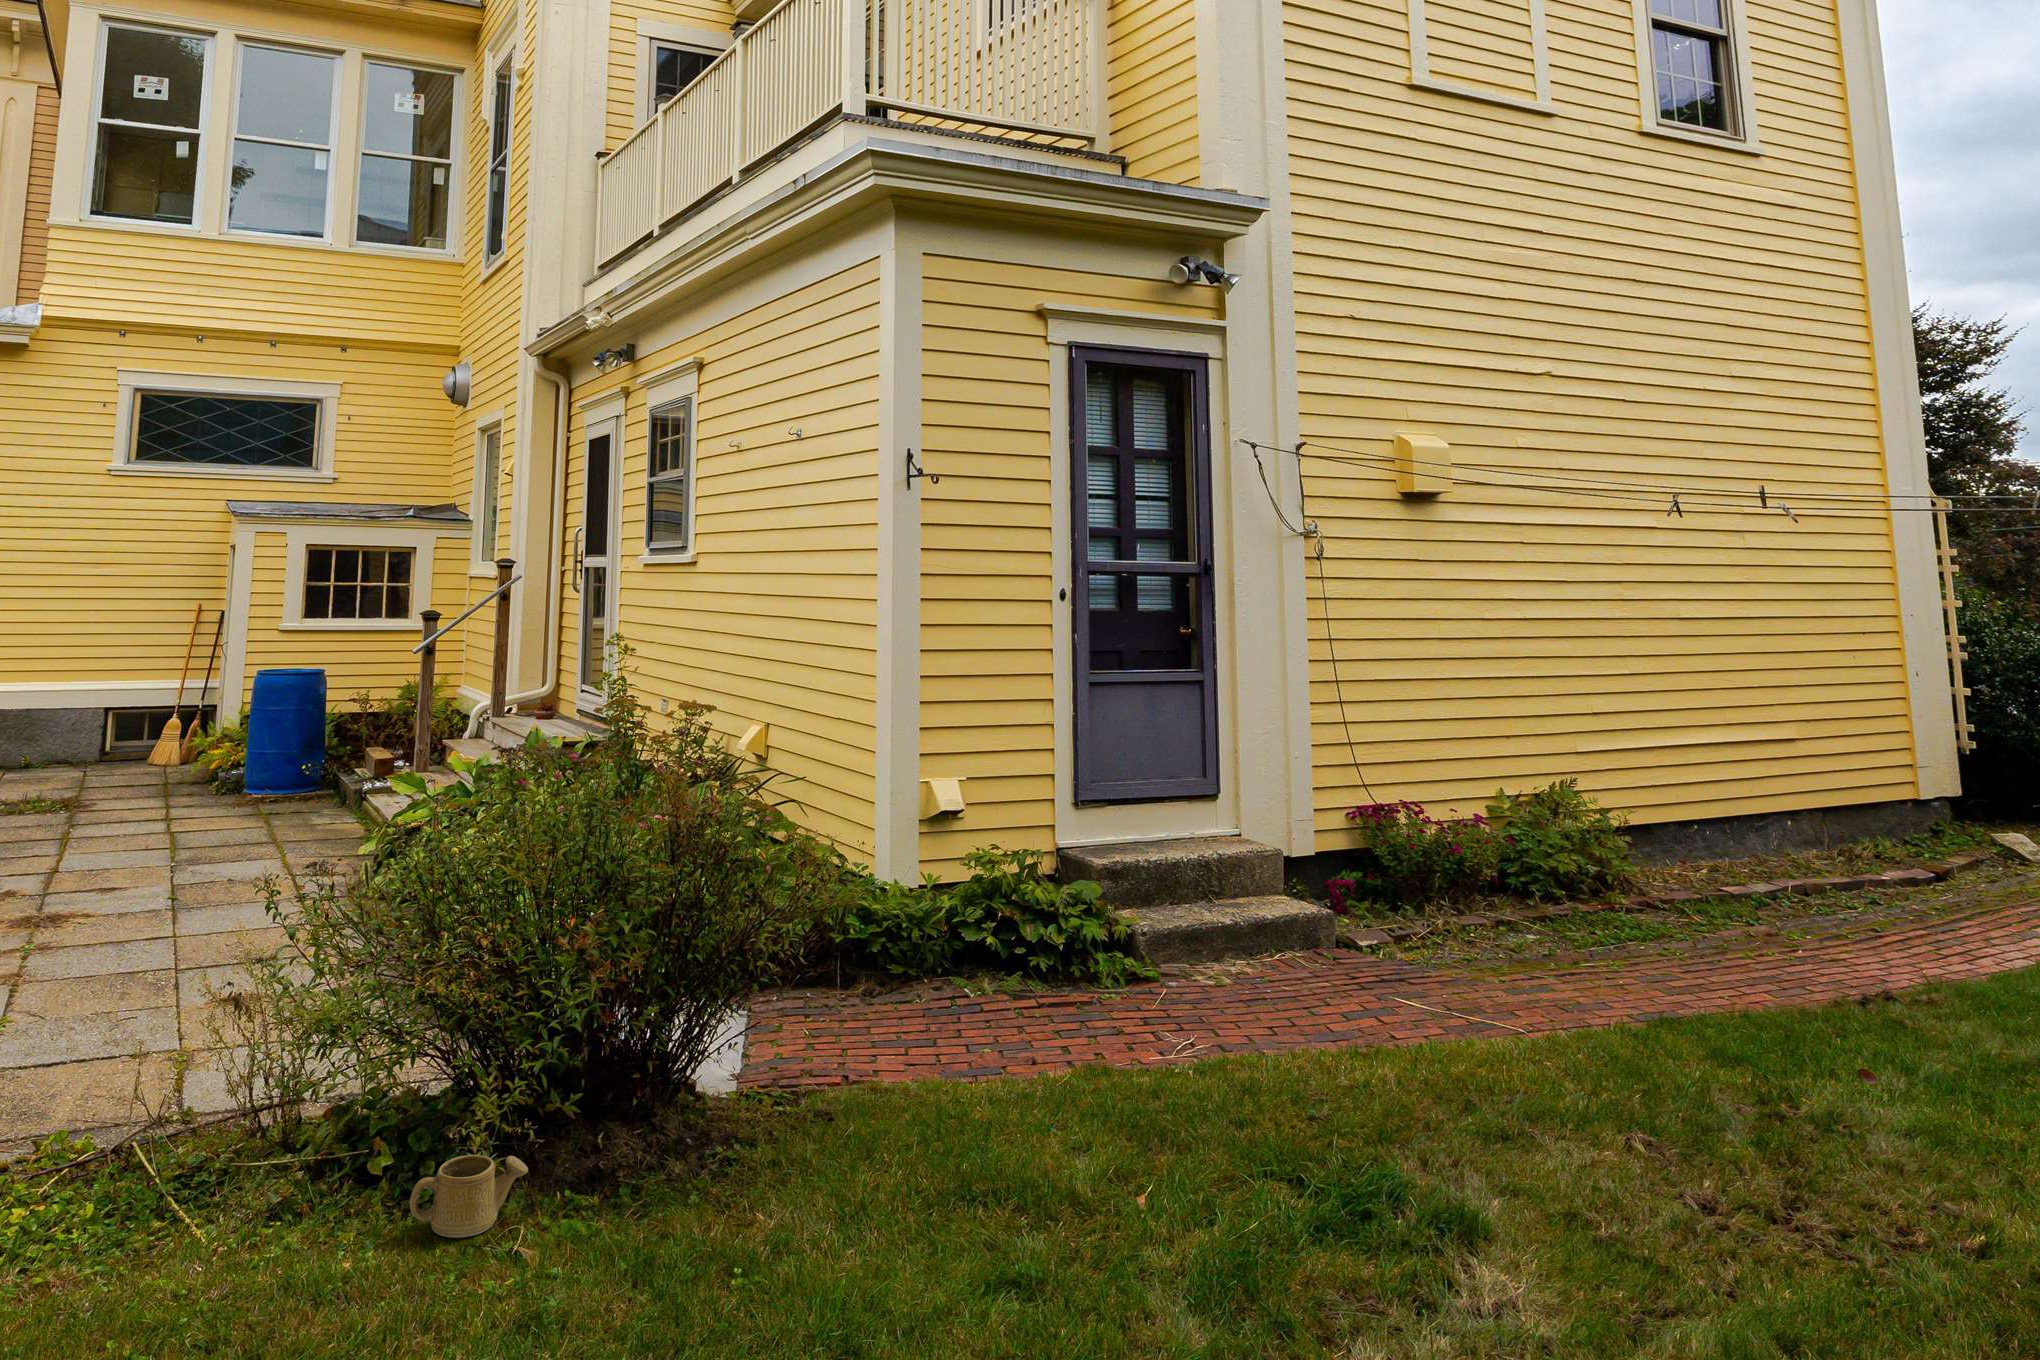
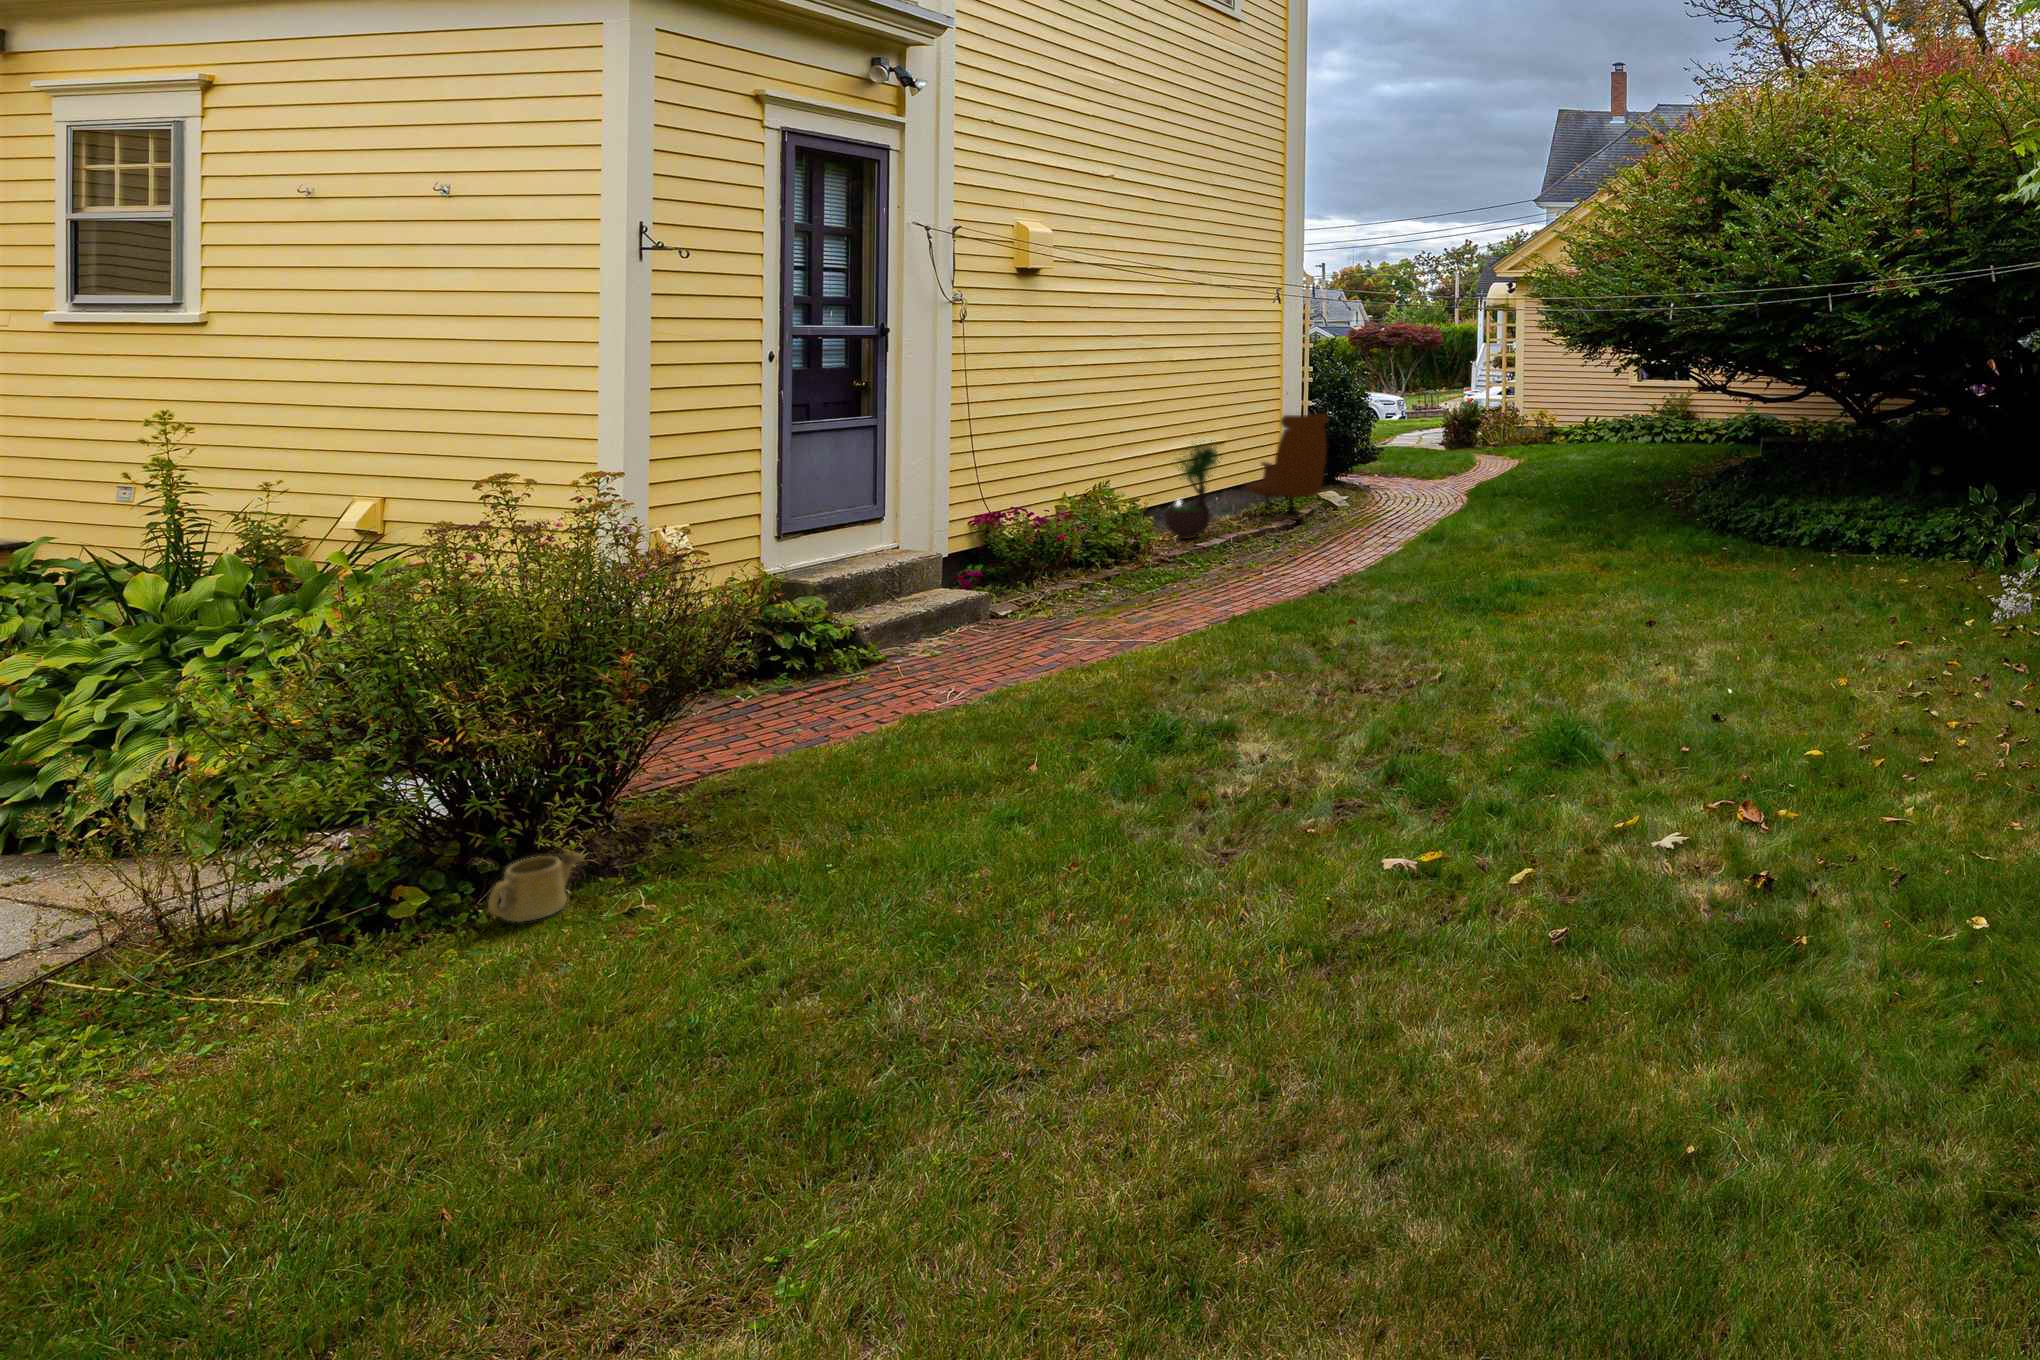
lounge chair: none [1839,707,1982,887] -> present [1245,413,1328,522]
potted tree: none [1675,726,1768,880] -> present [1165,440,1222,539]

